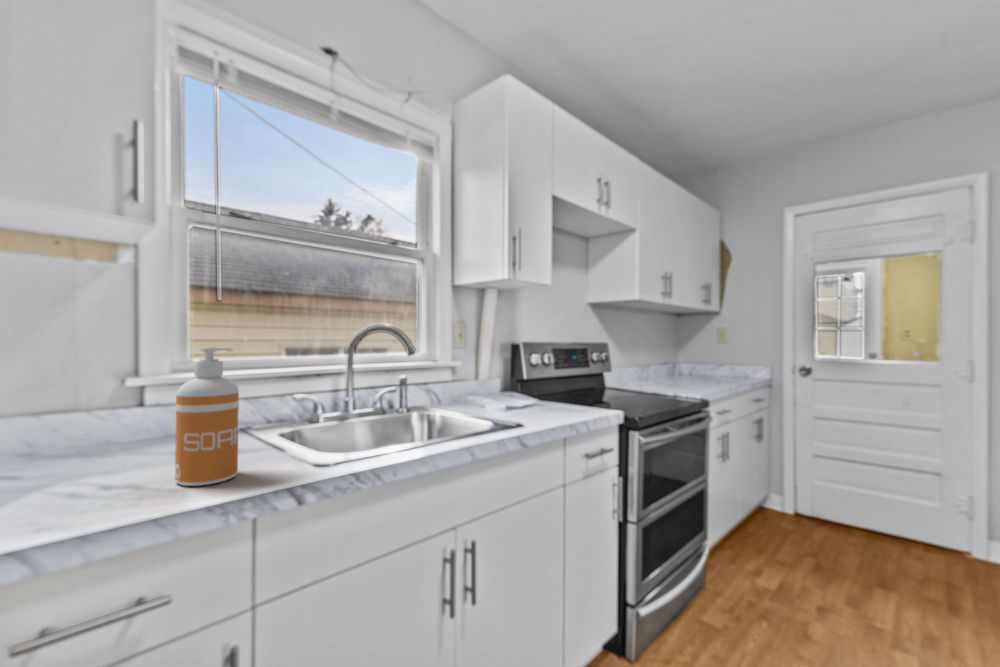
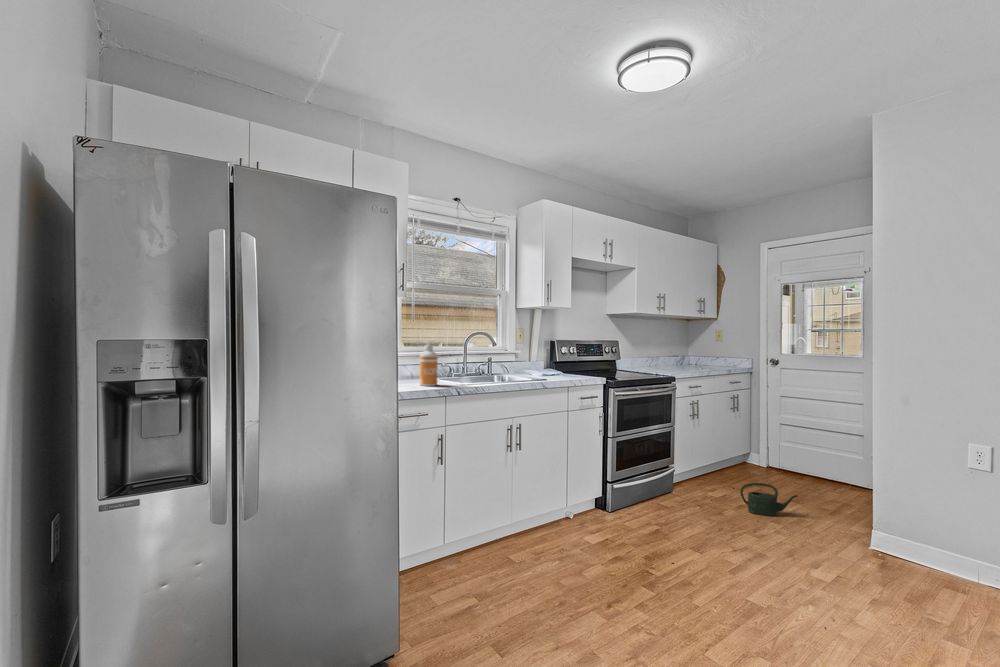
watering can: none [839,584,941,644] -> present [740,483,798,516]

